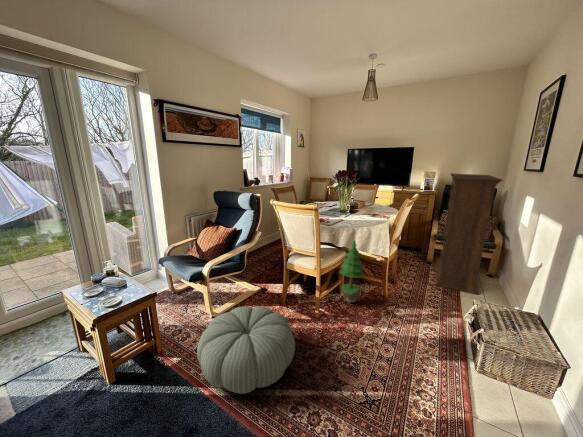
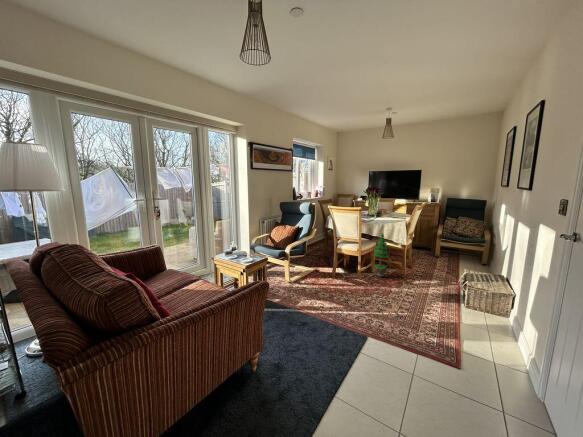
bookcase: present [436,174,502,294] -> none [441,189,483,274]
pouf: present [197,306,295,394] -> none [294,271,352,312]

